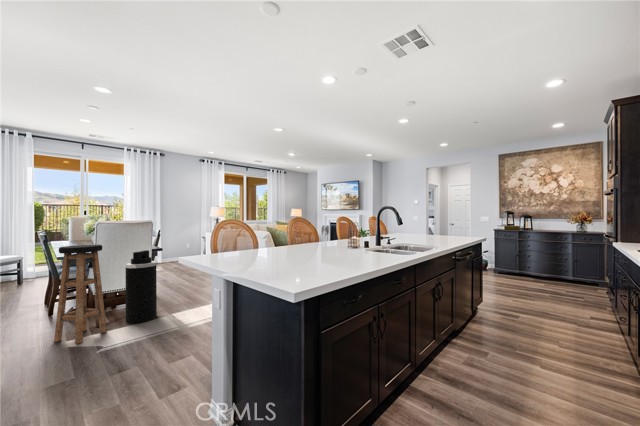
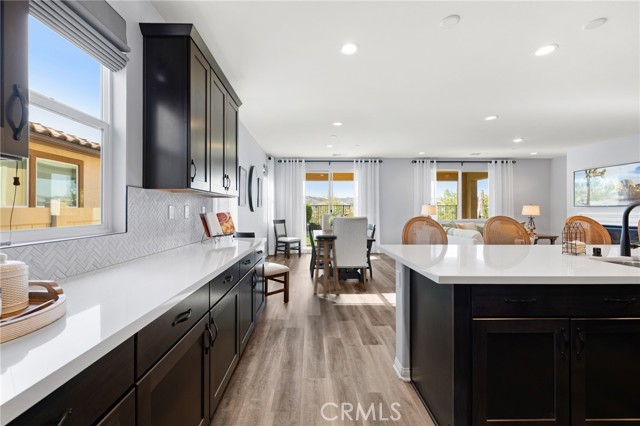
trash can: present [126,250,157,323] -> none [351,242,370,293]

